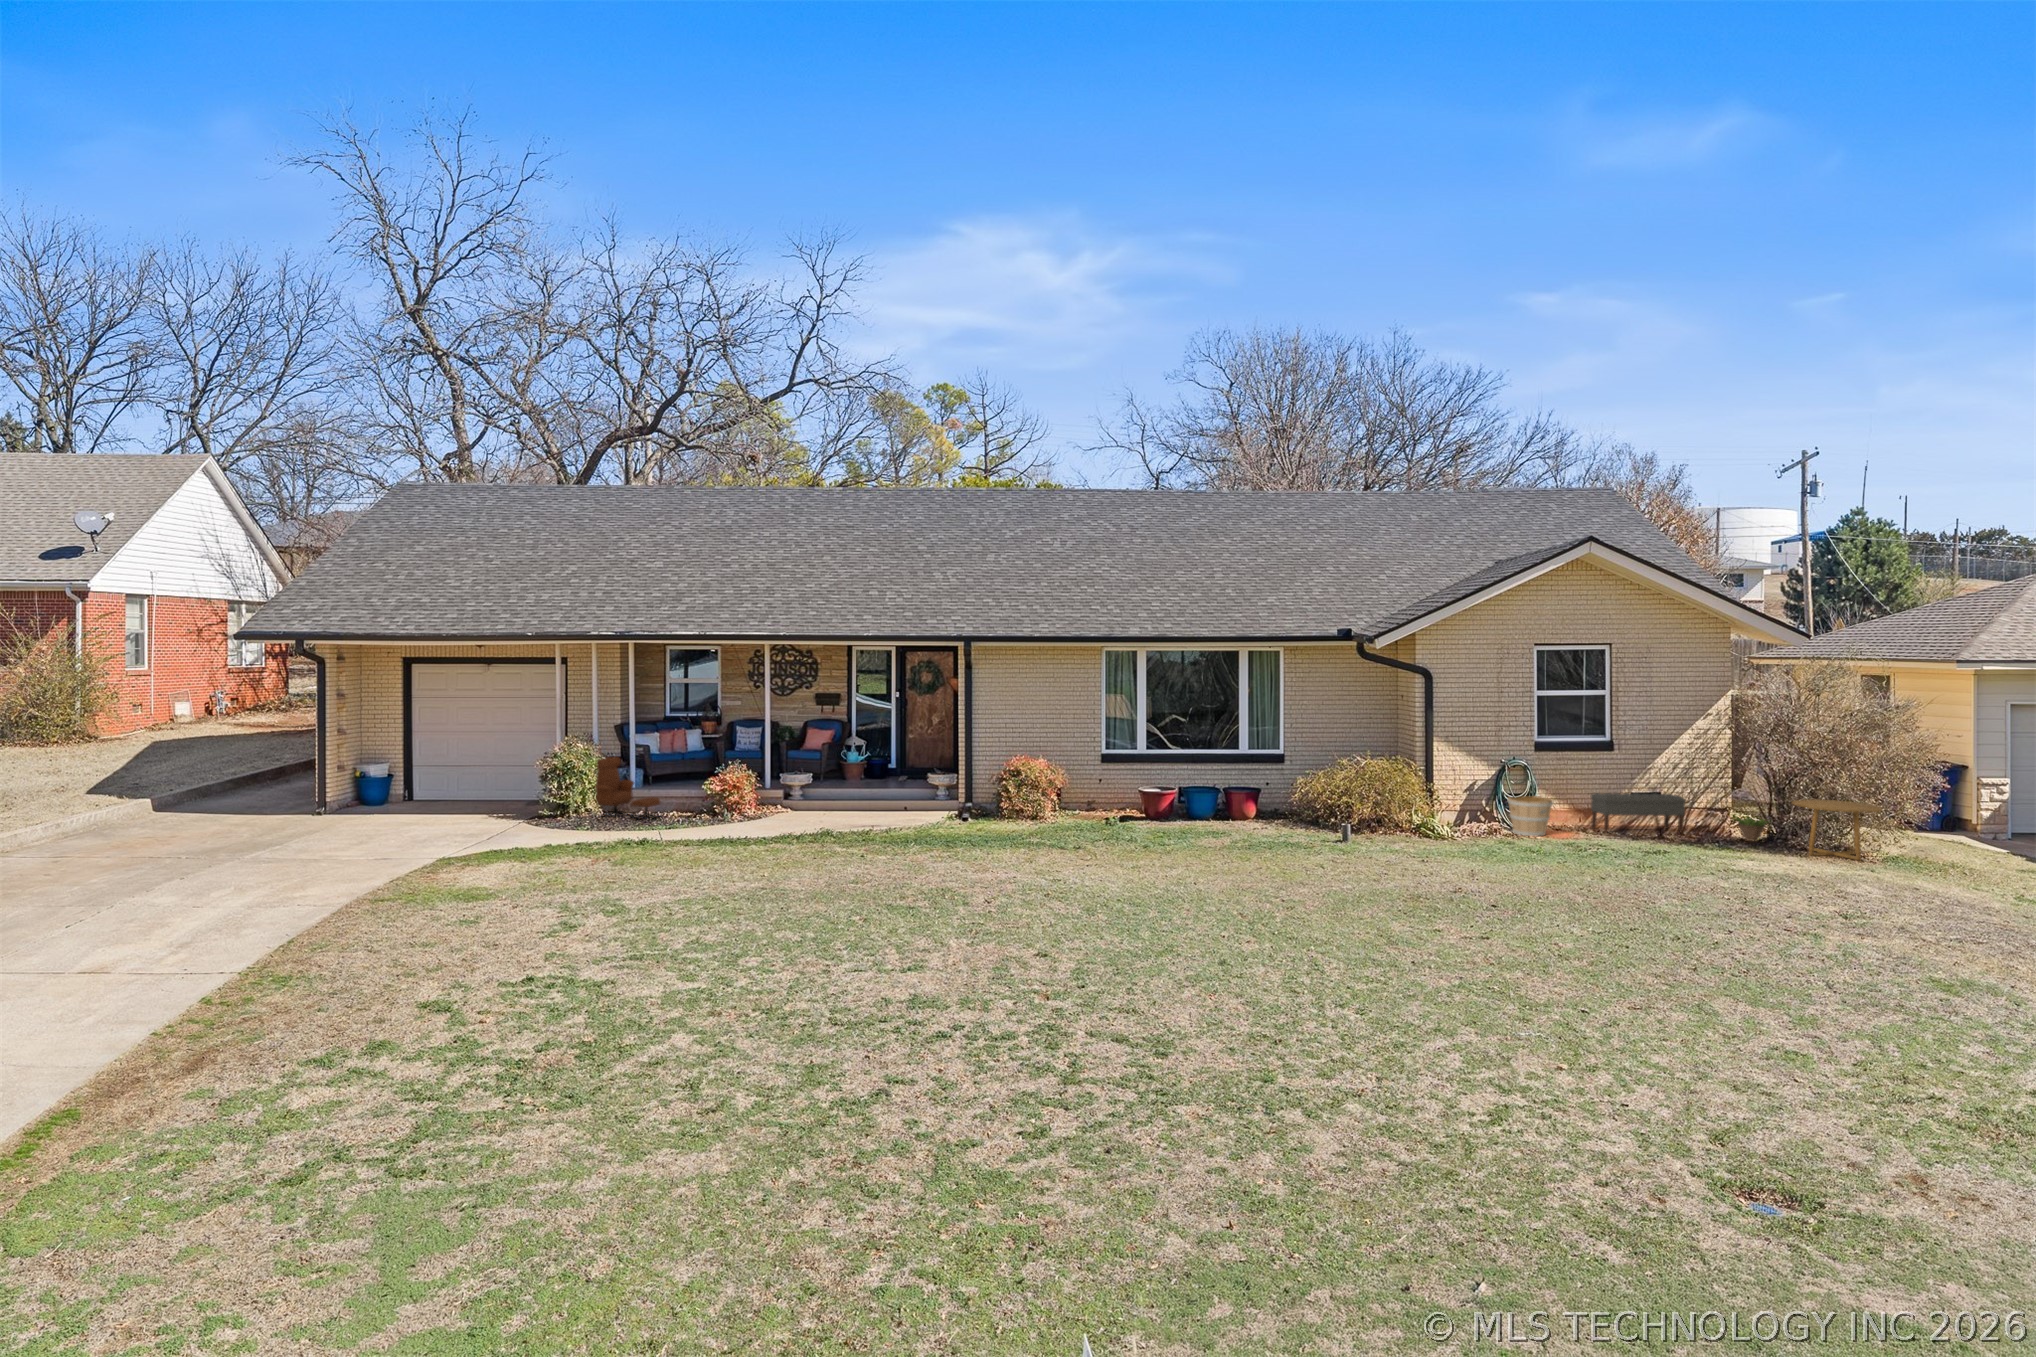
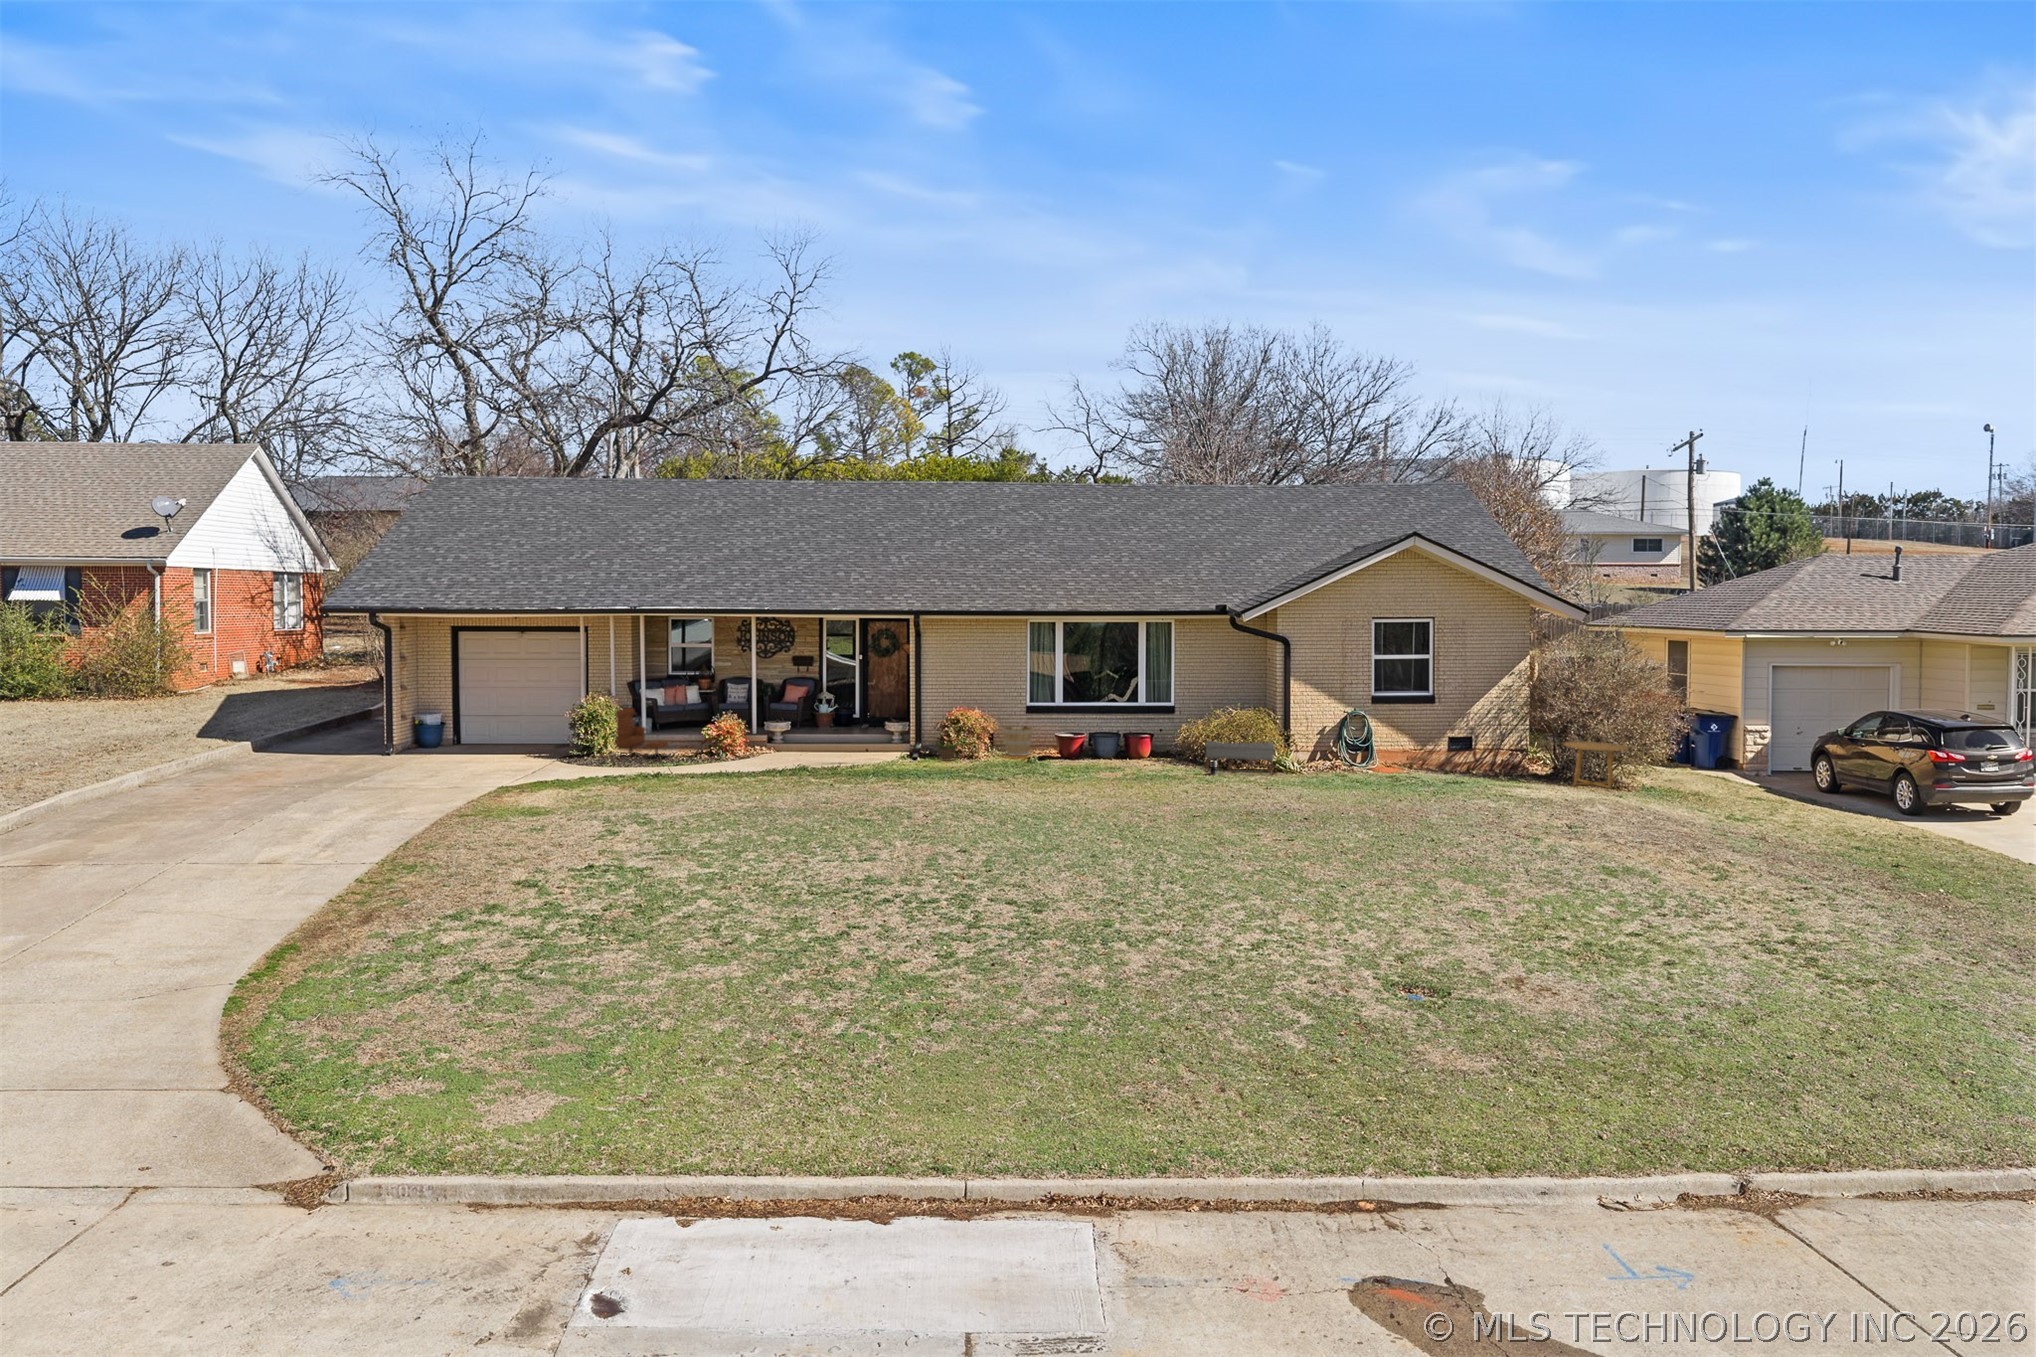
bench: present [1591,793,1686,833] -> present [1205,741,1274,774]
wooden bucket: present [1507,796,1553,836] -> present [1002,726,1034,756]
decorative plant: present [1733,816,1768,841] -> present [937,743,958,761]

